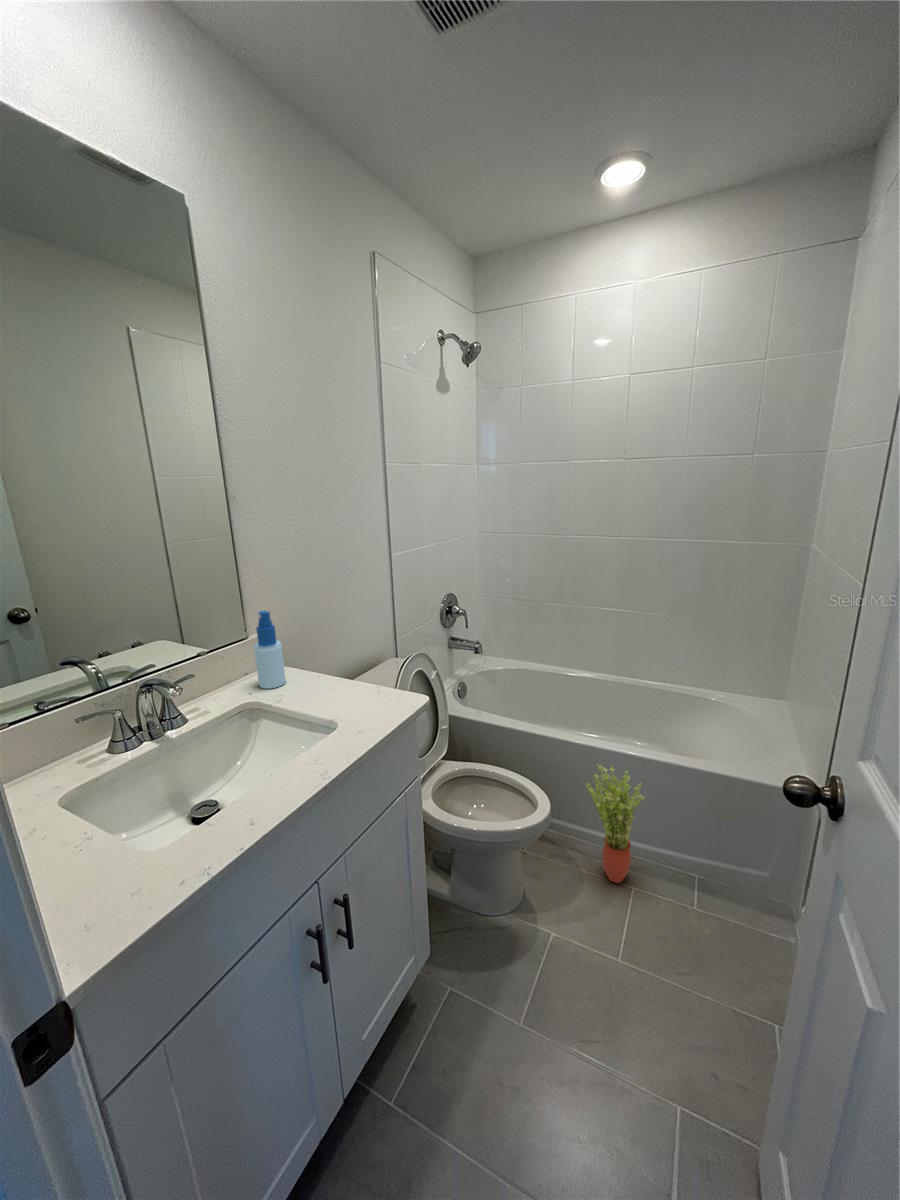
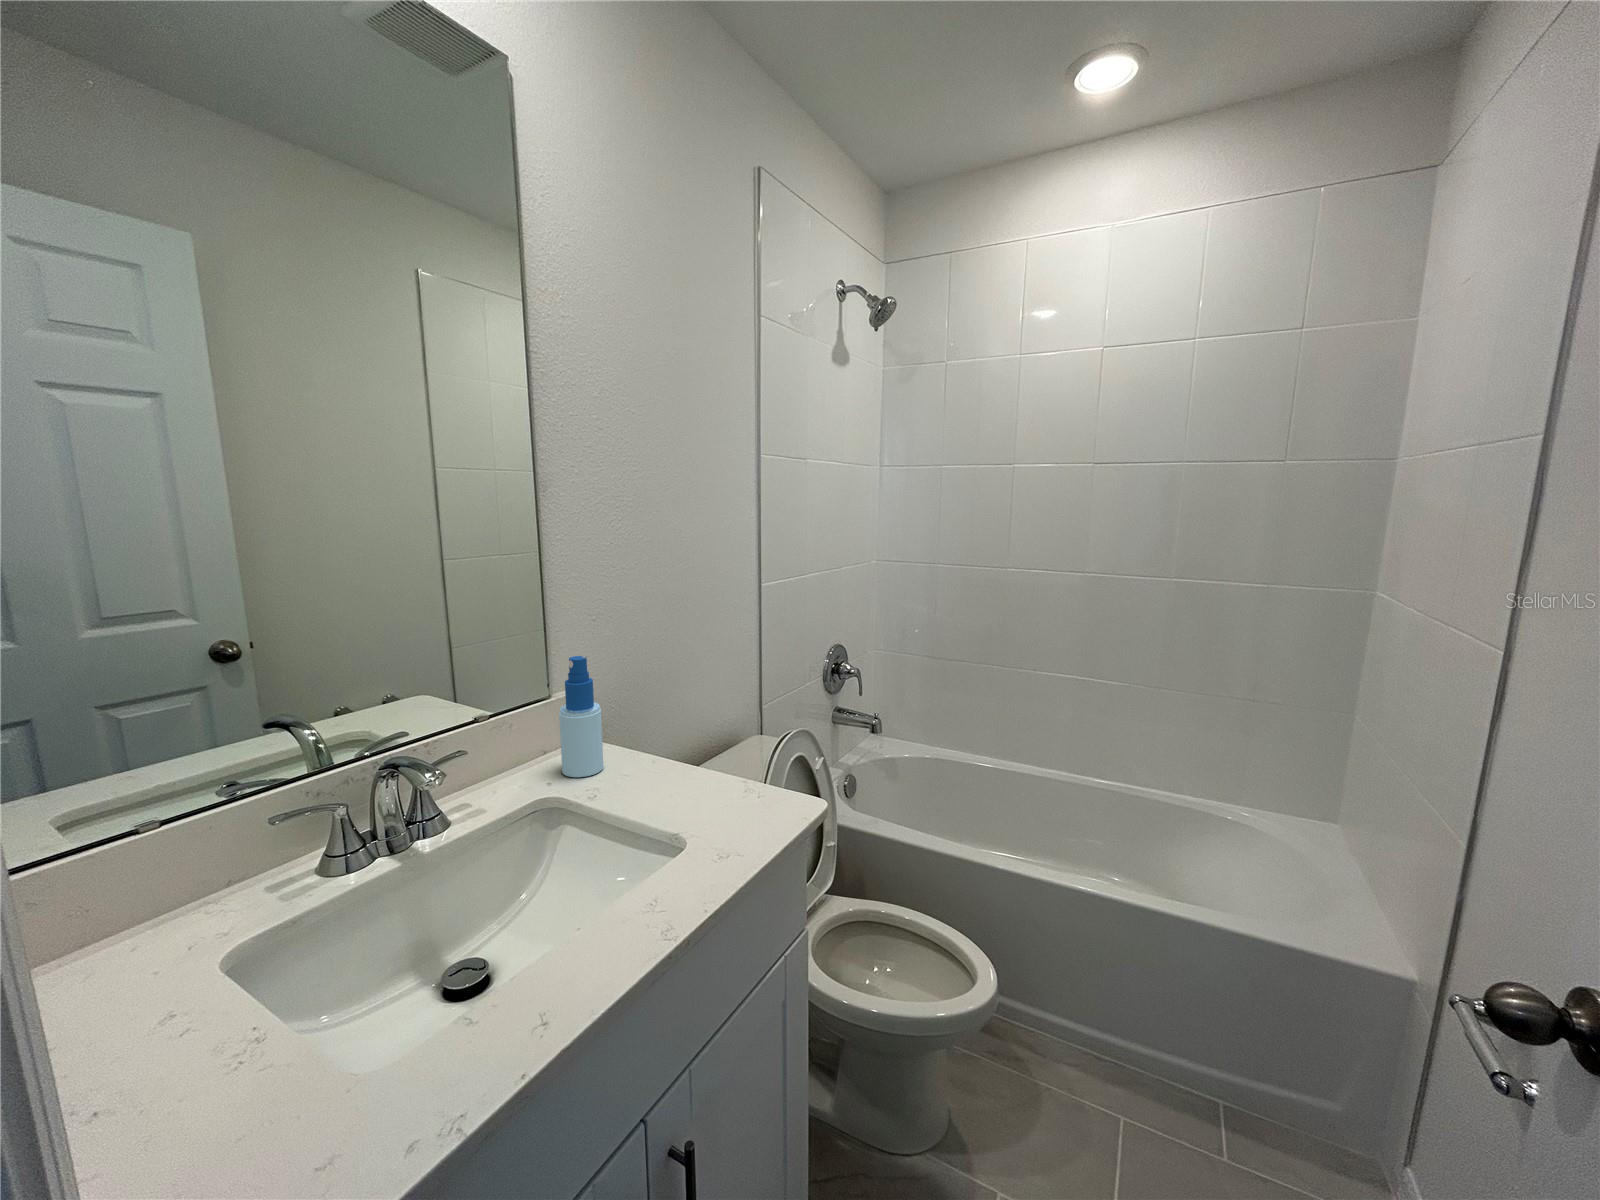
potted plant: present [587,766,644,883] -> none [1050,916,1147,1112]

